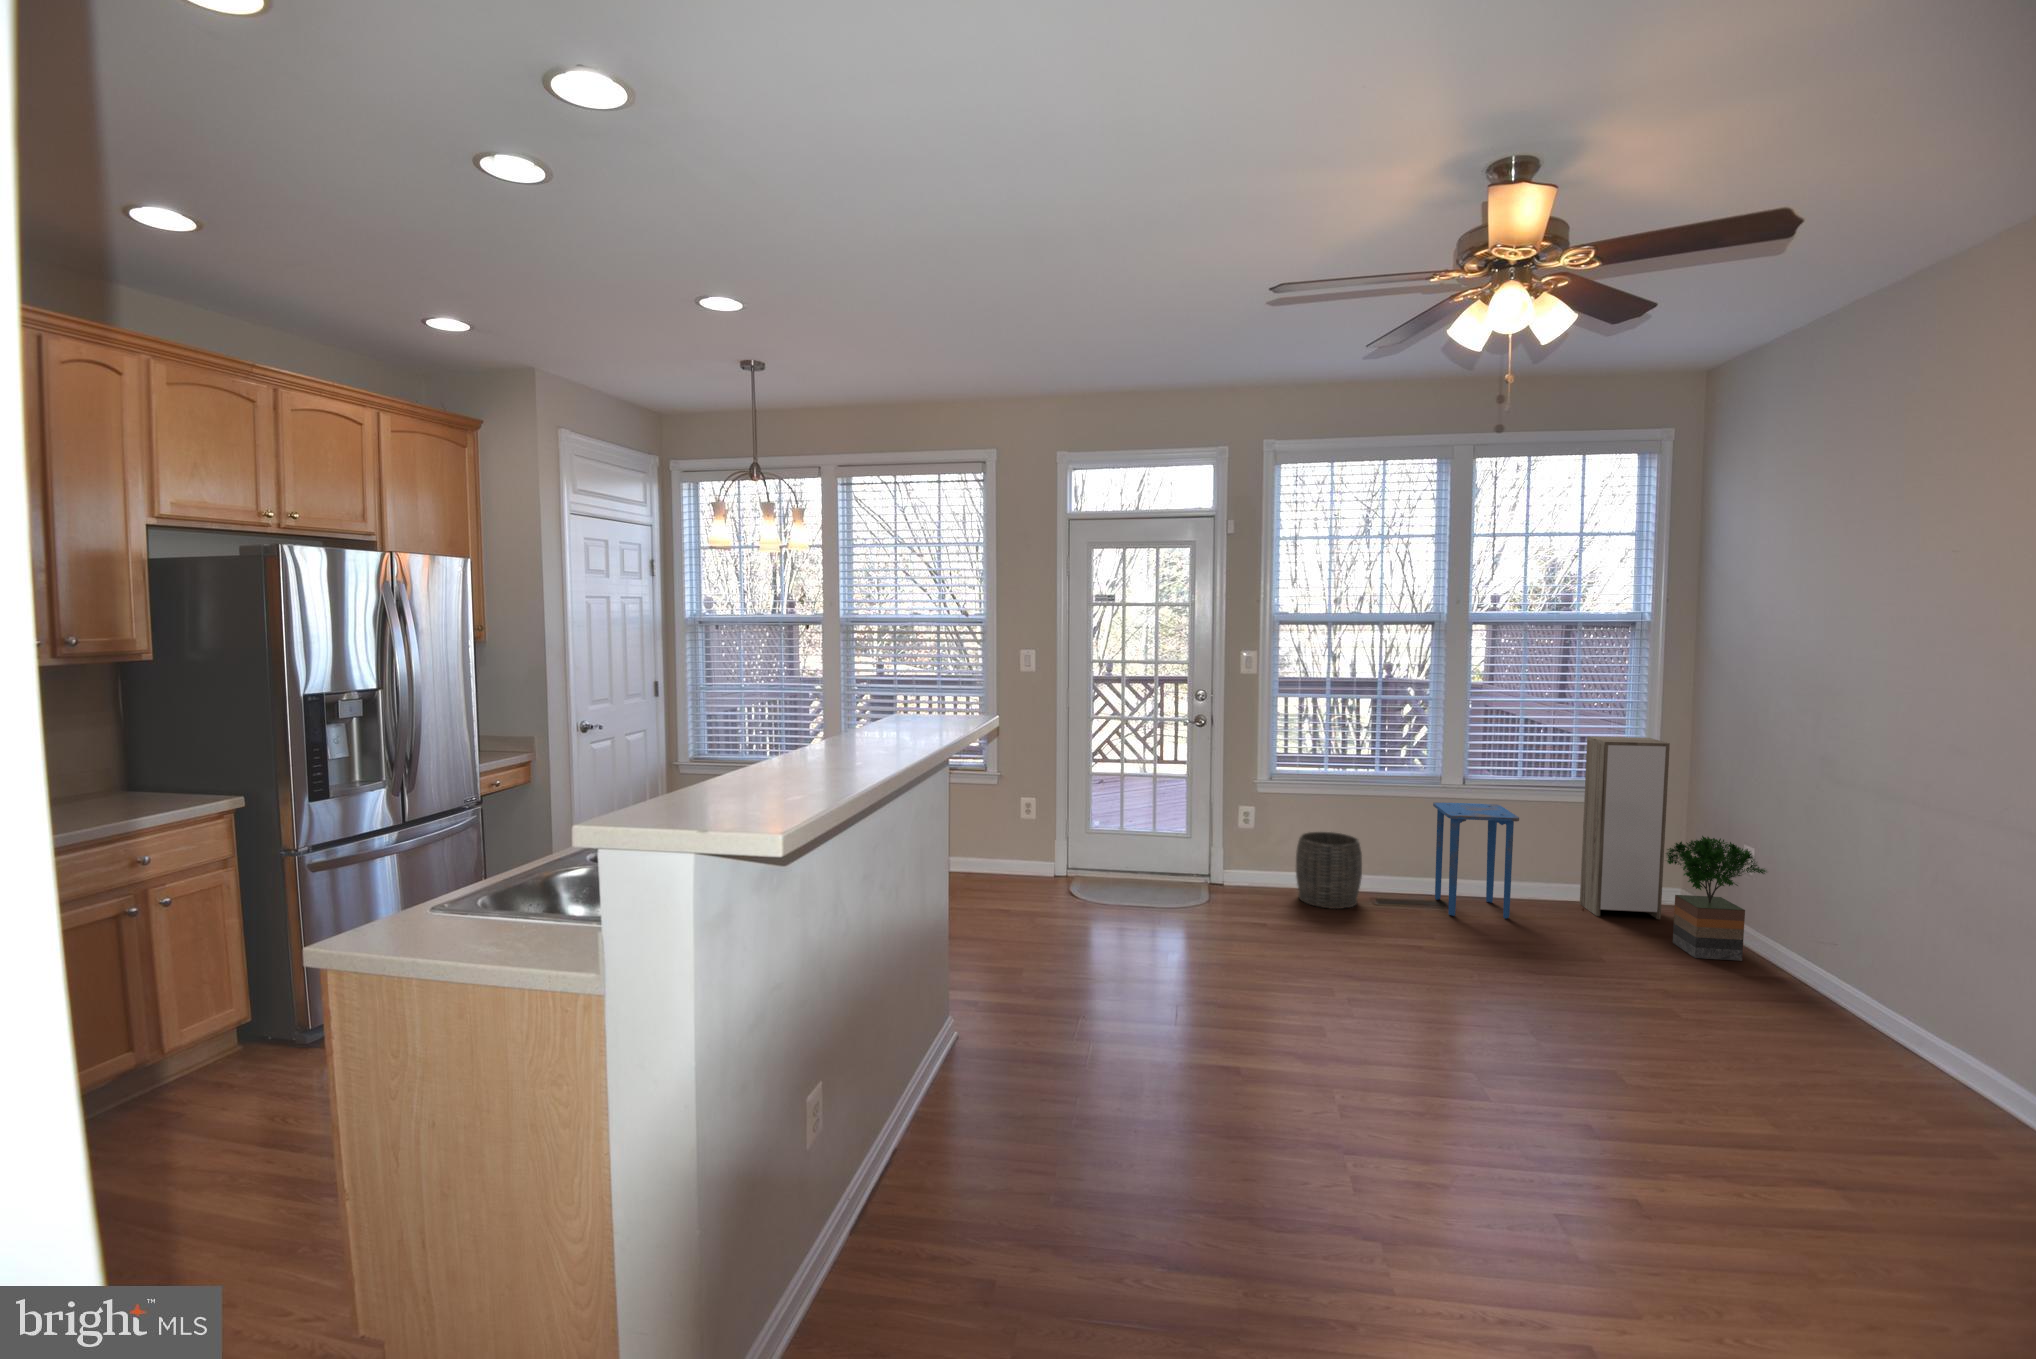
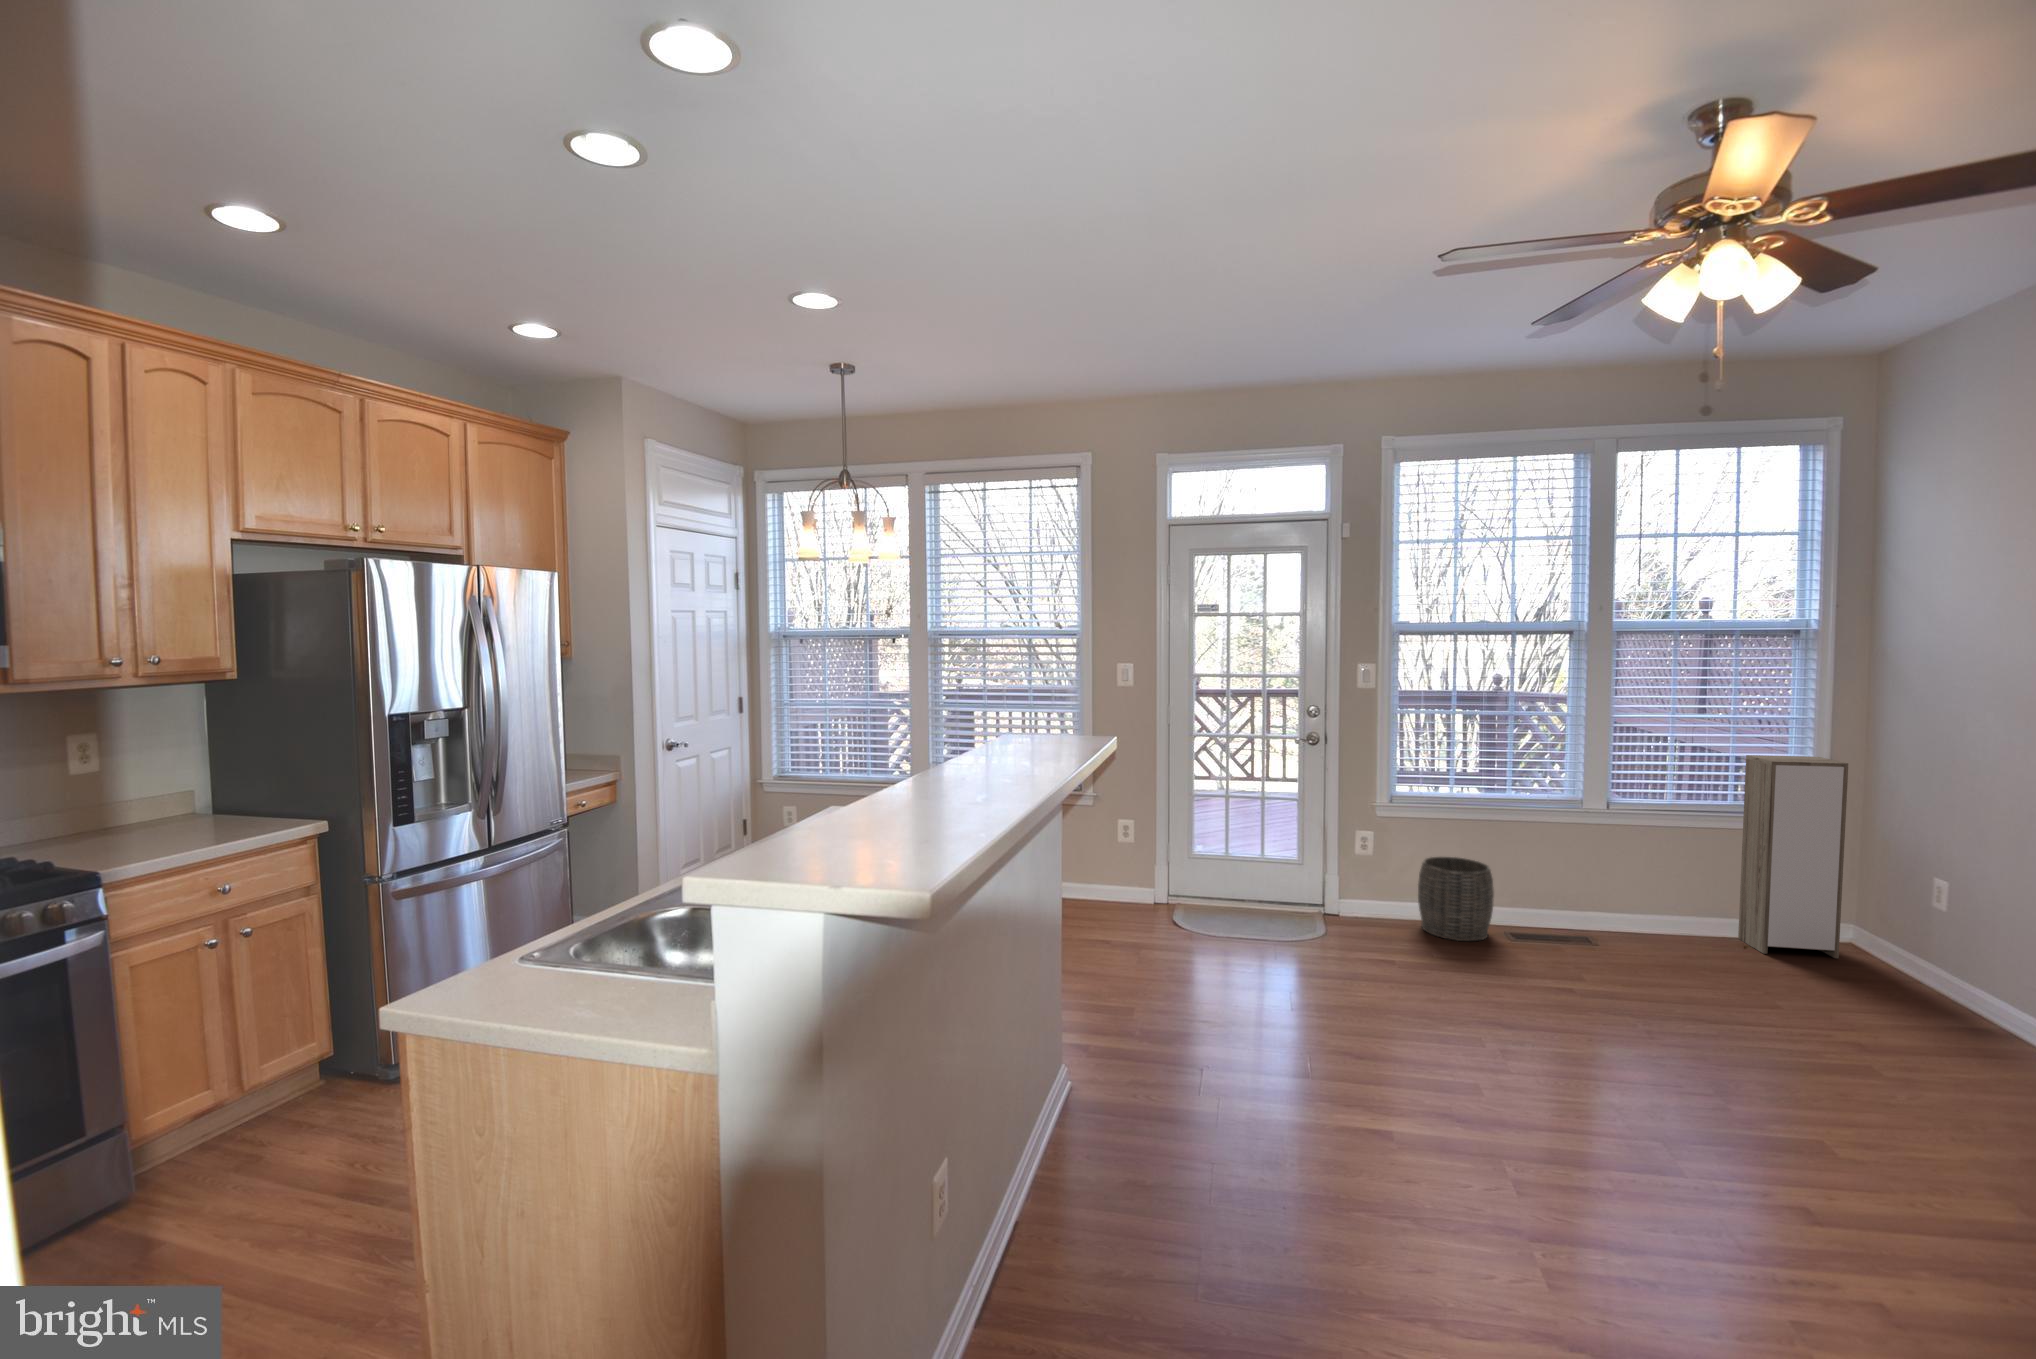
side table: present [1433,802,1519,919] -> none [1570,826,1676,955]
potted tree: present [1666,836,1766,961] -> none [1856,867,1990,1011]

